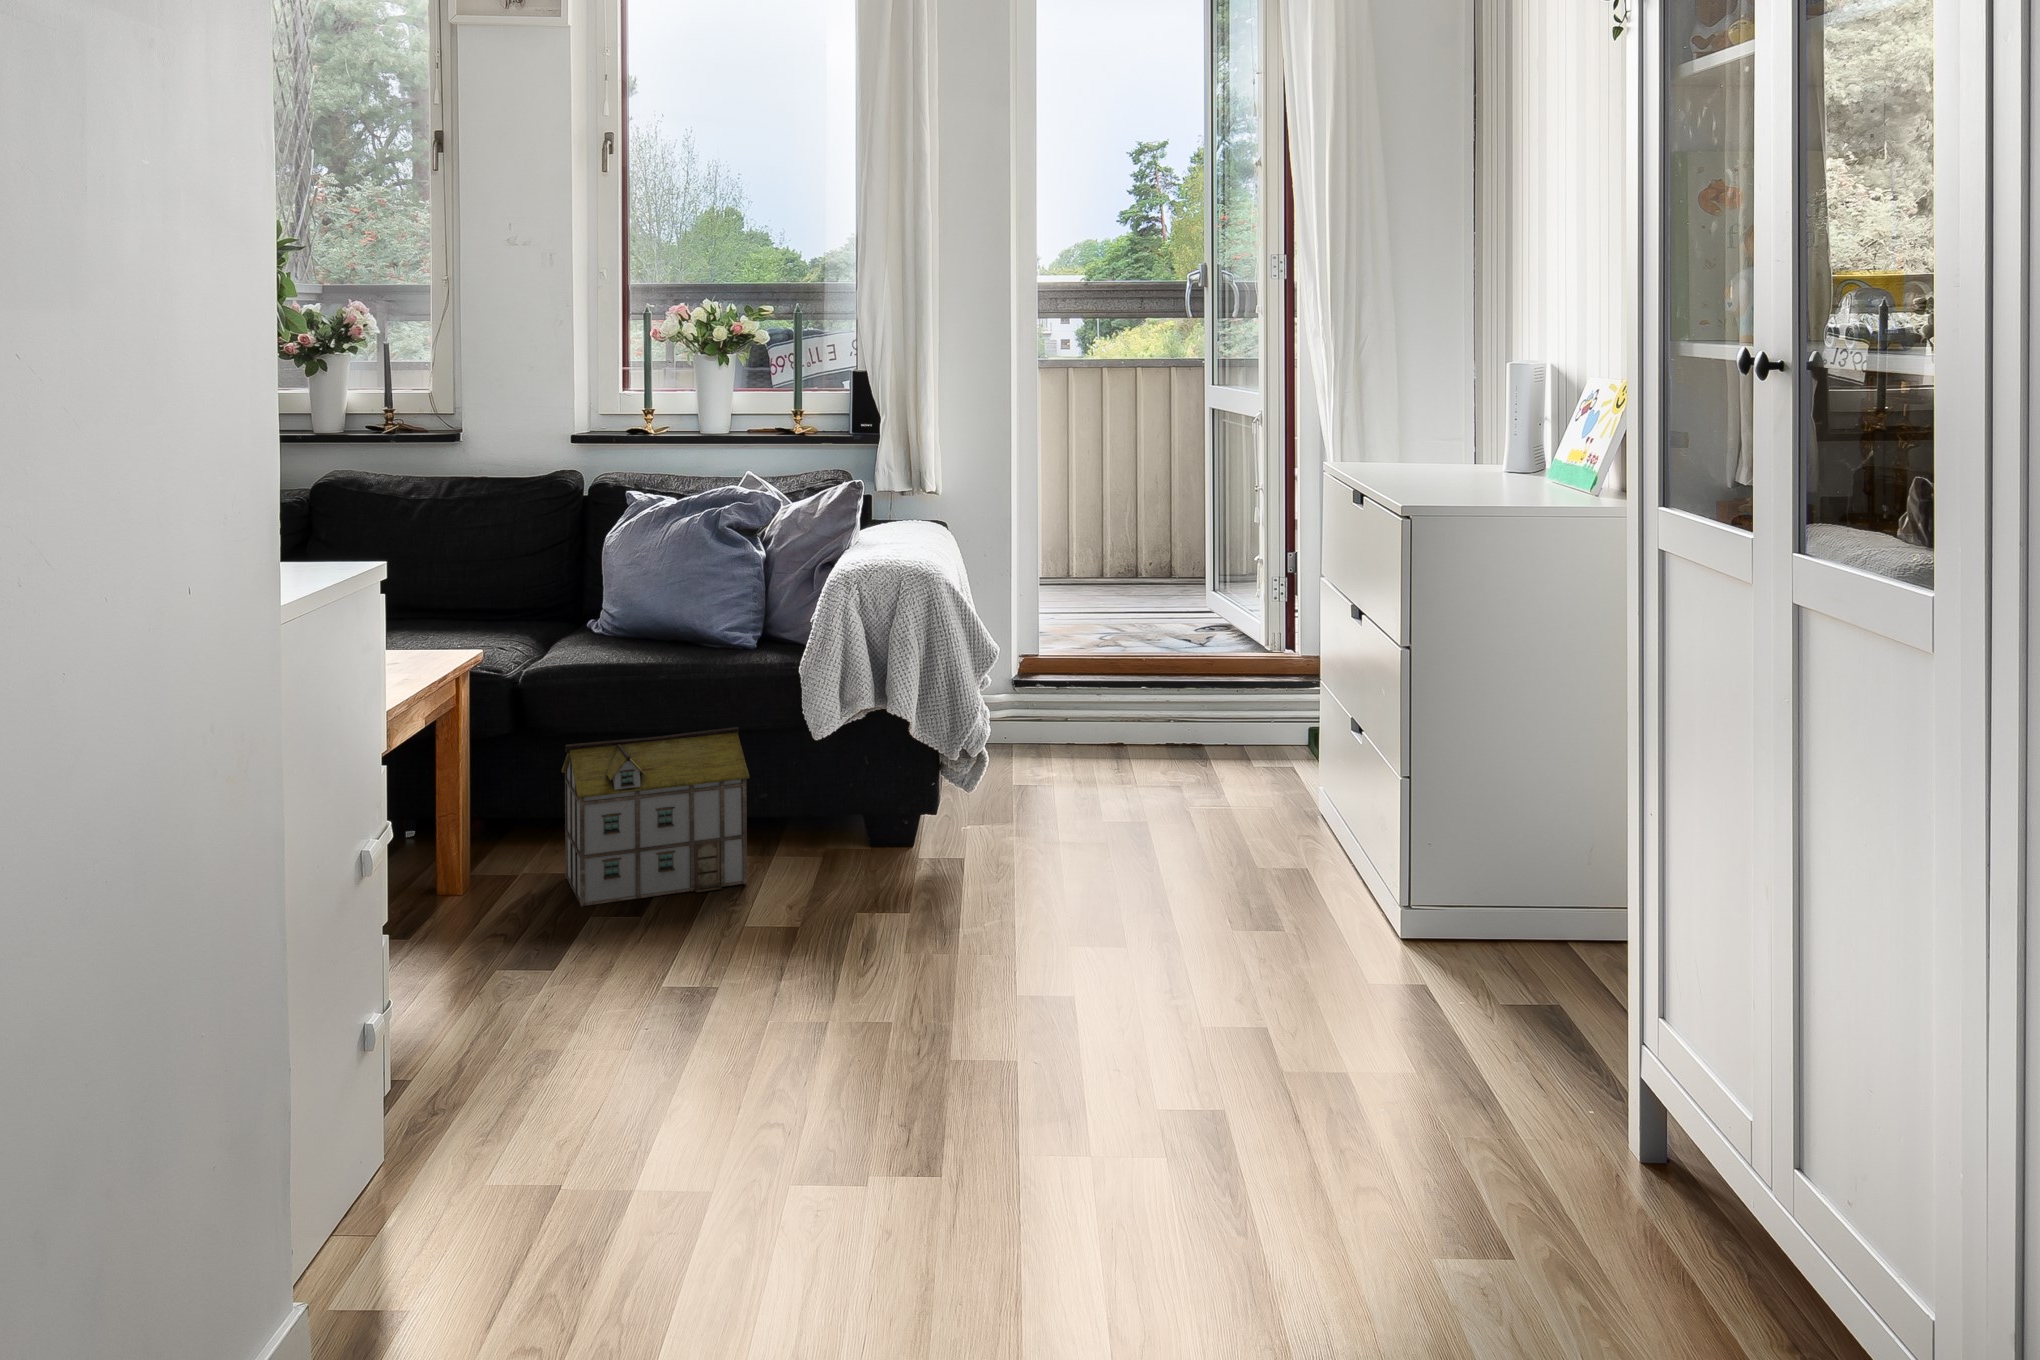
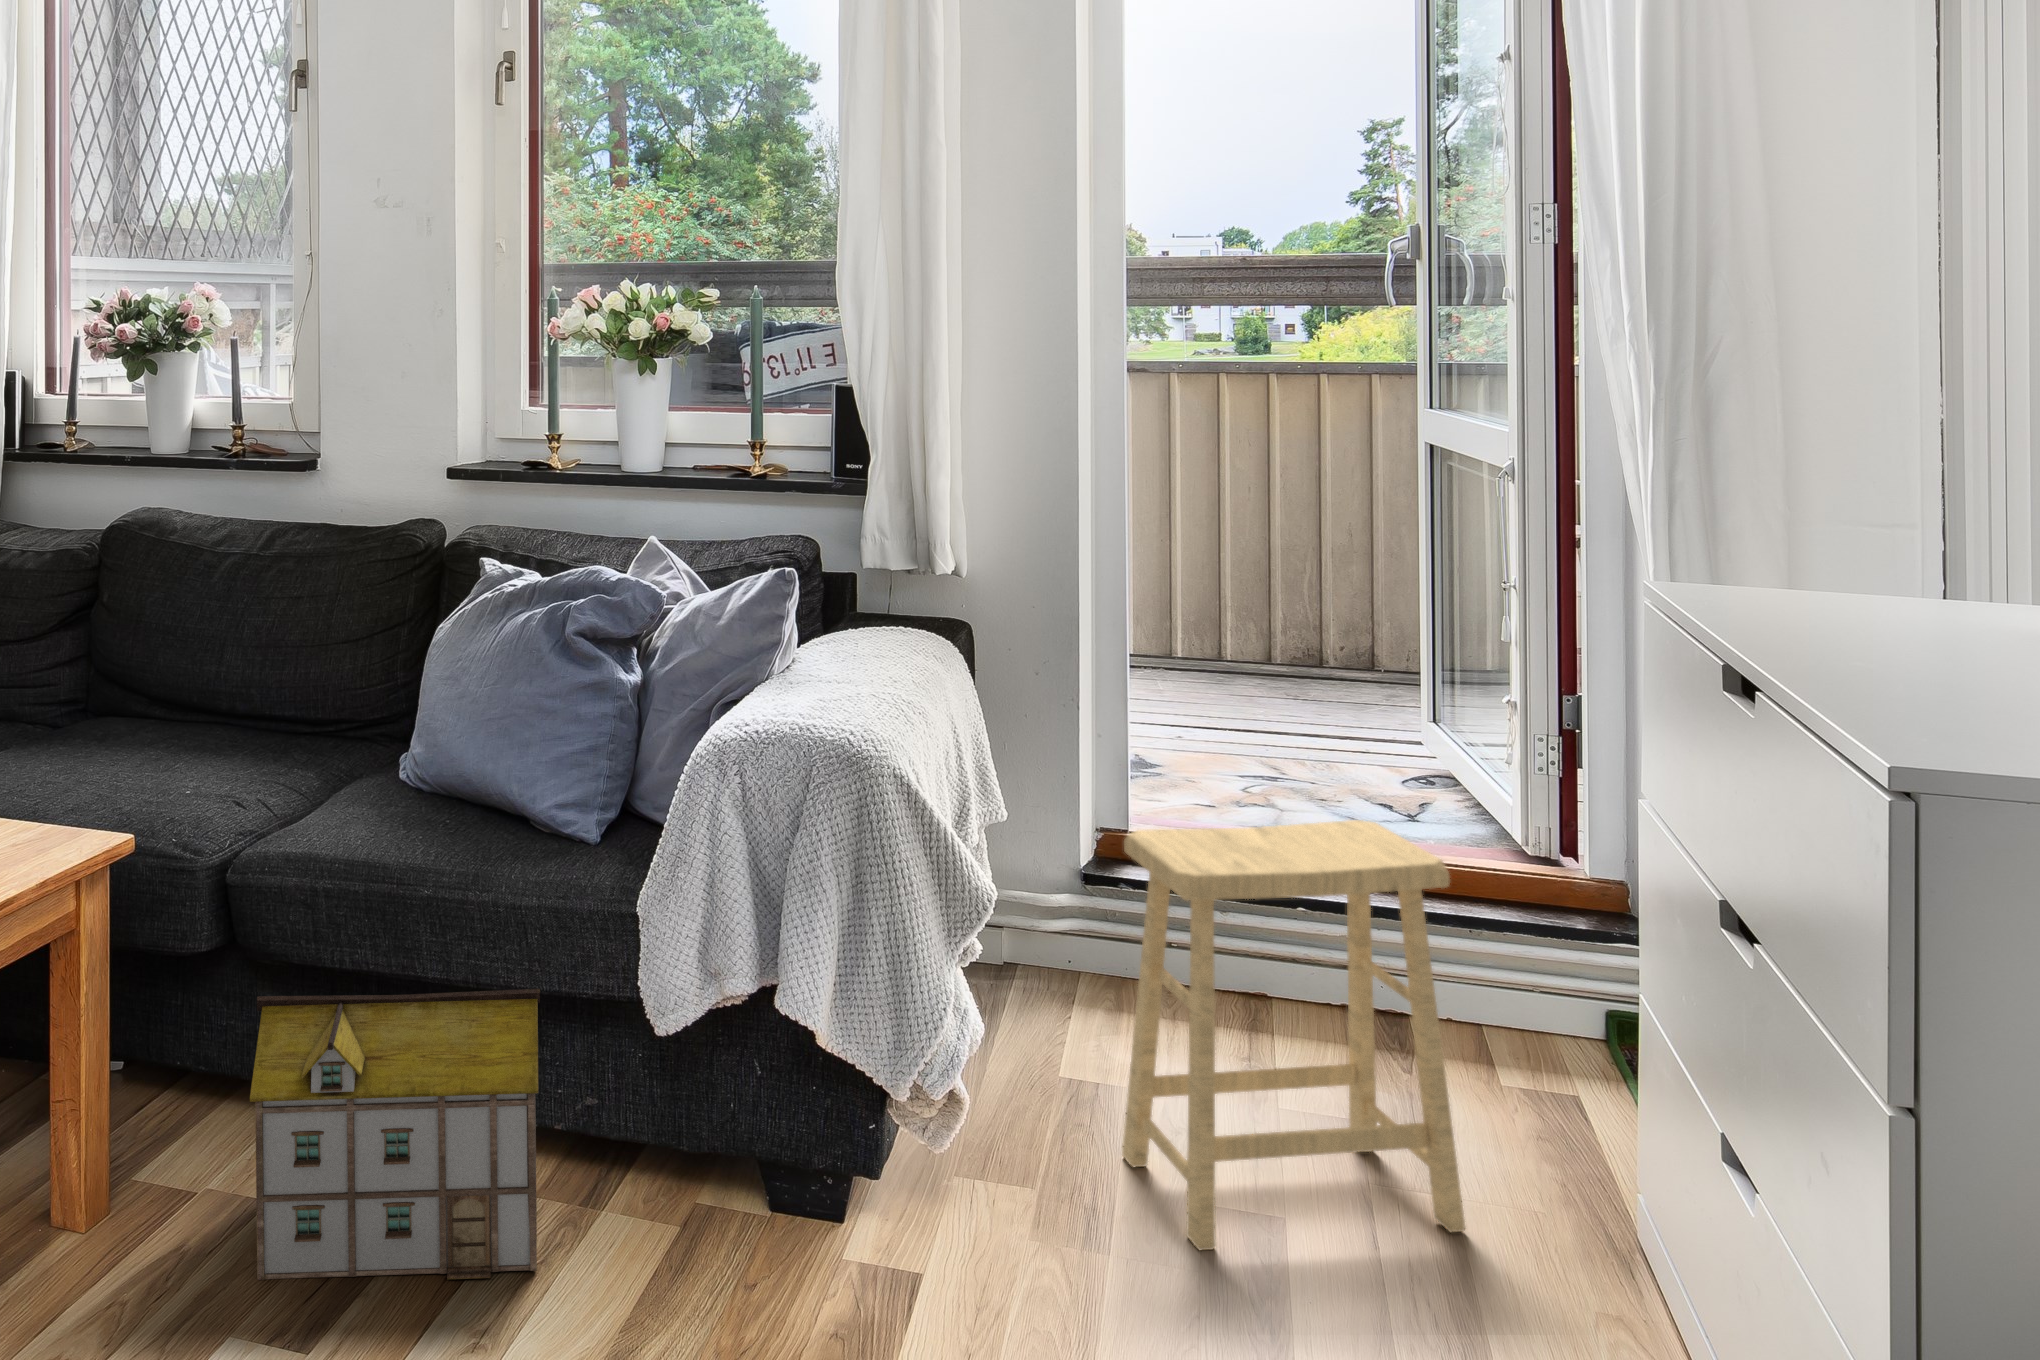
footstool: none [1057,607,1236,837] -> present [1122,820,1465,1251]

